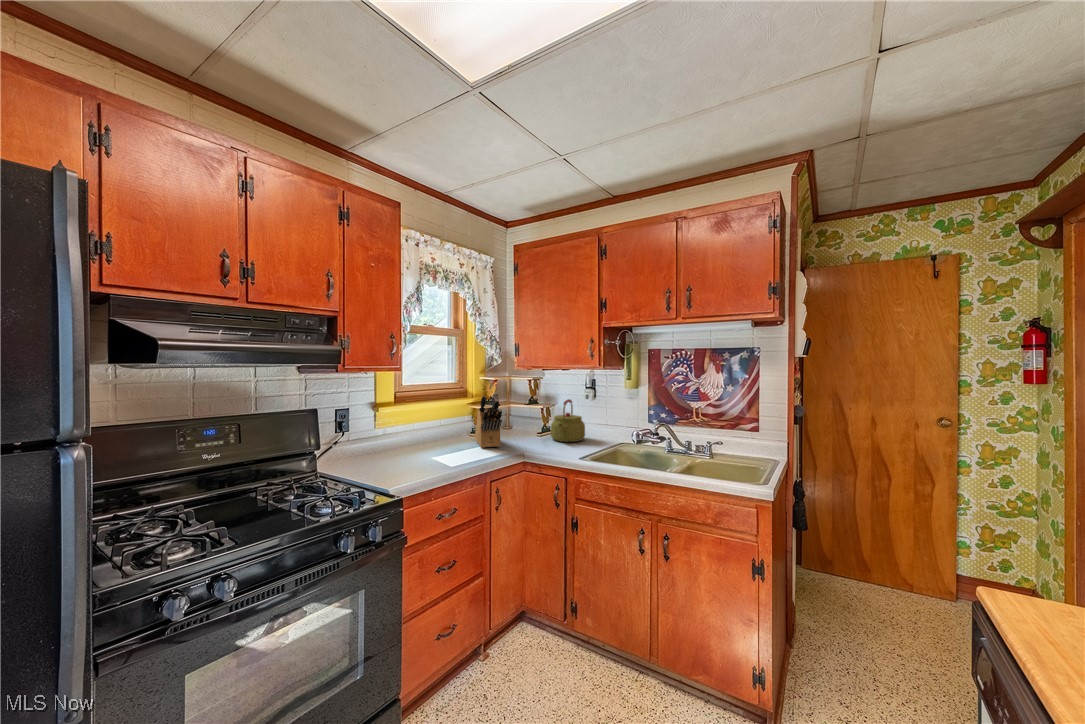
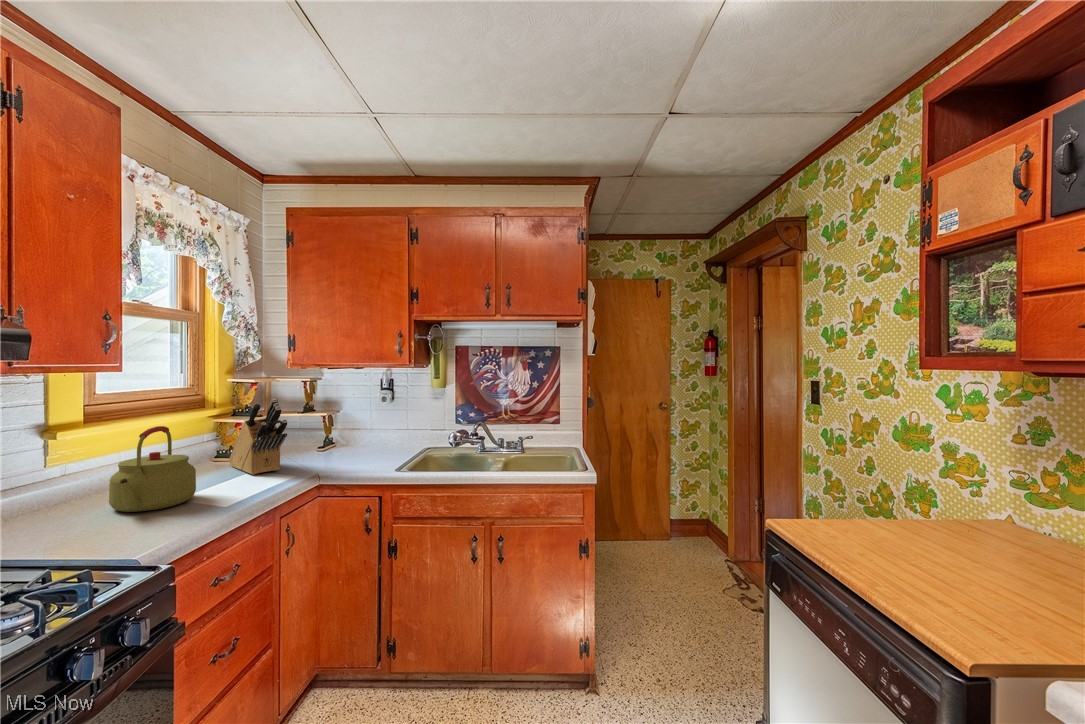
kettle: present [551,399,585,442] -> present [109,426,196,512]

